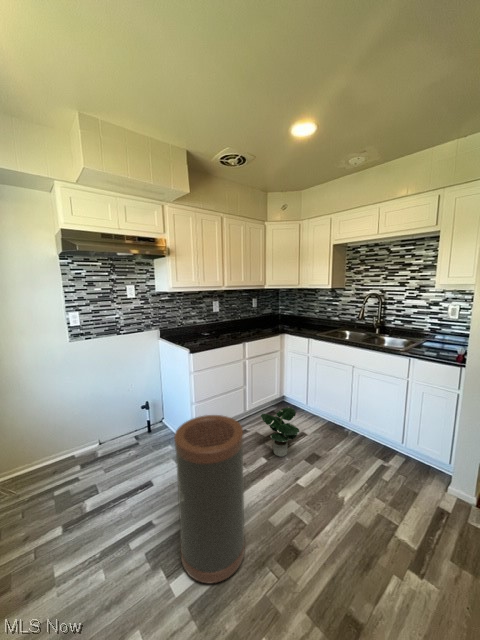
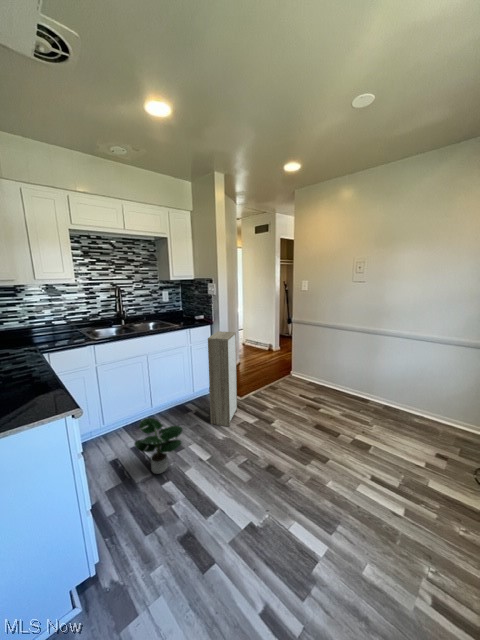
storage cabinet: none [367,369,434,516] -> present [208,331,237,426]
trash can: present [174,415,245,583] -> none [252,399,318,553]

